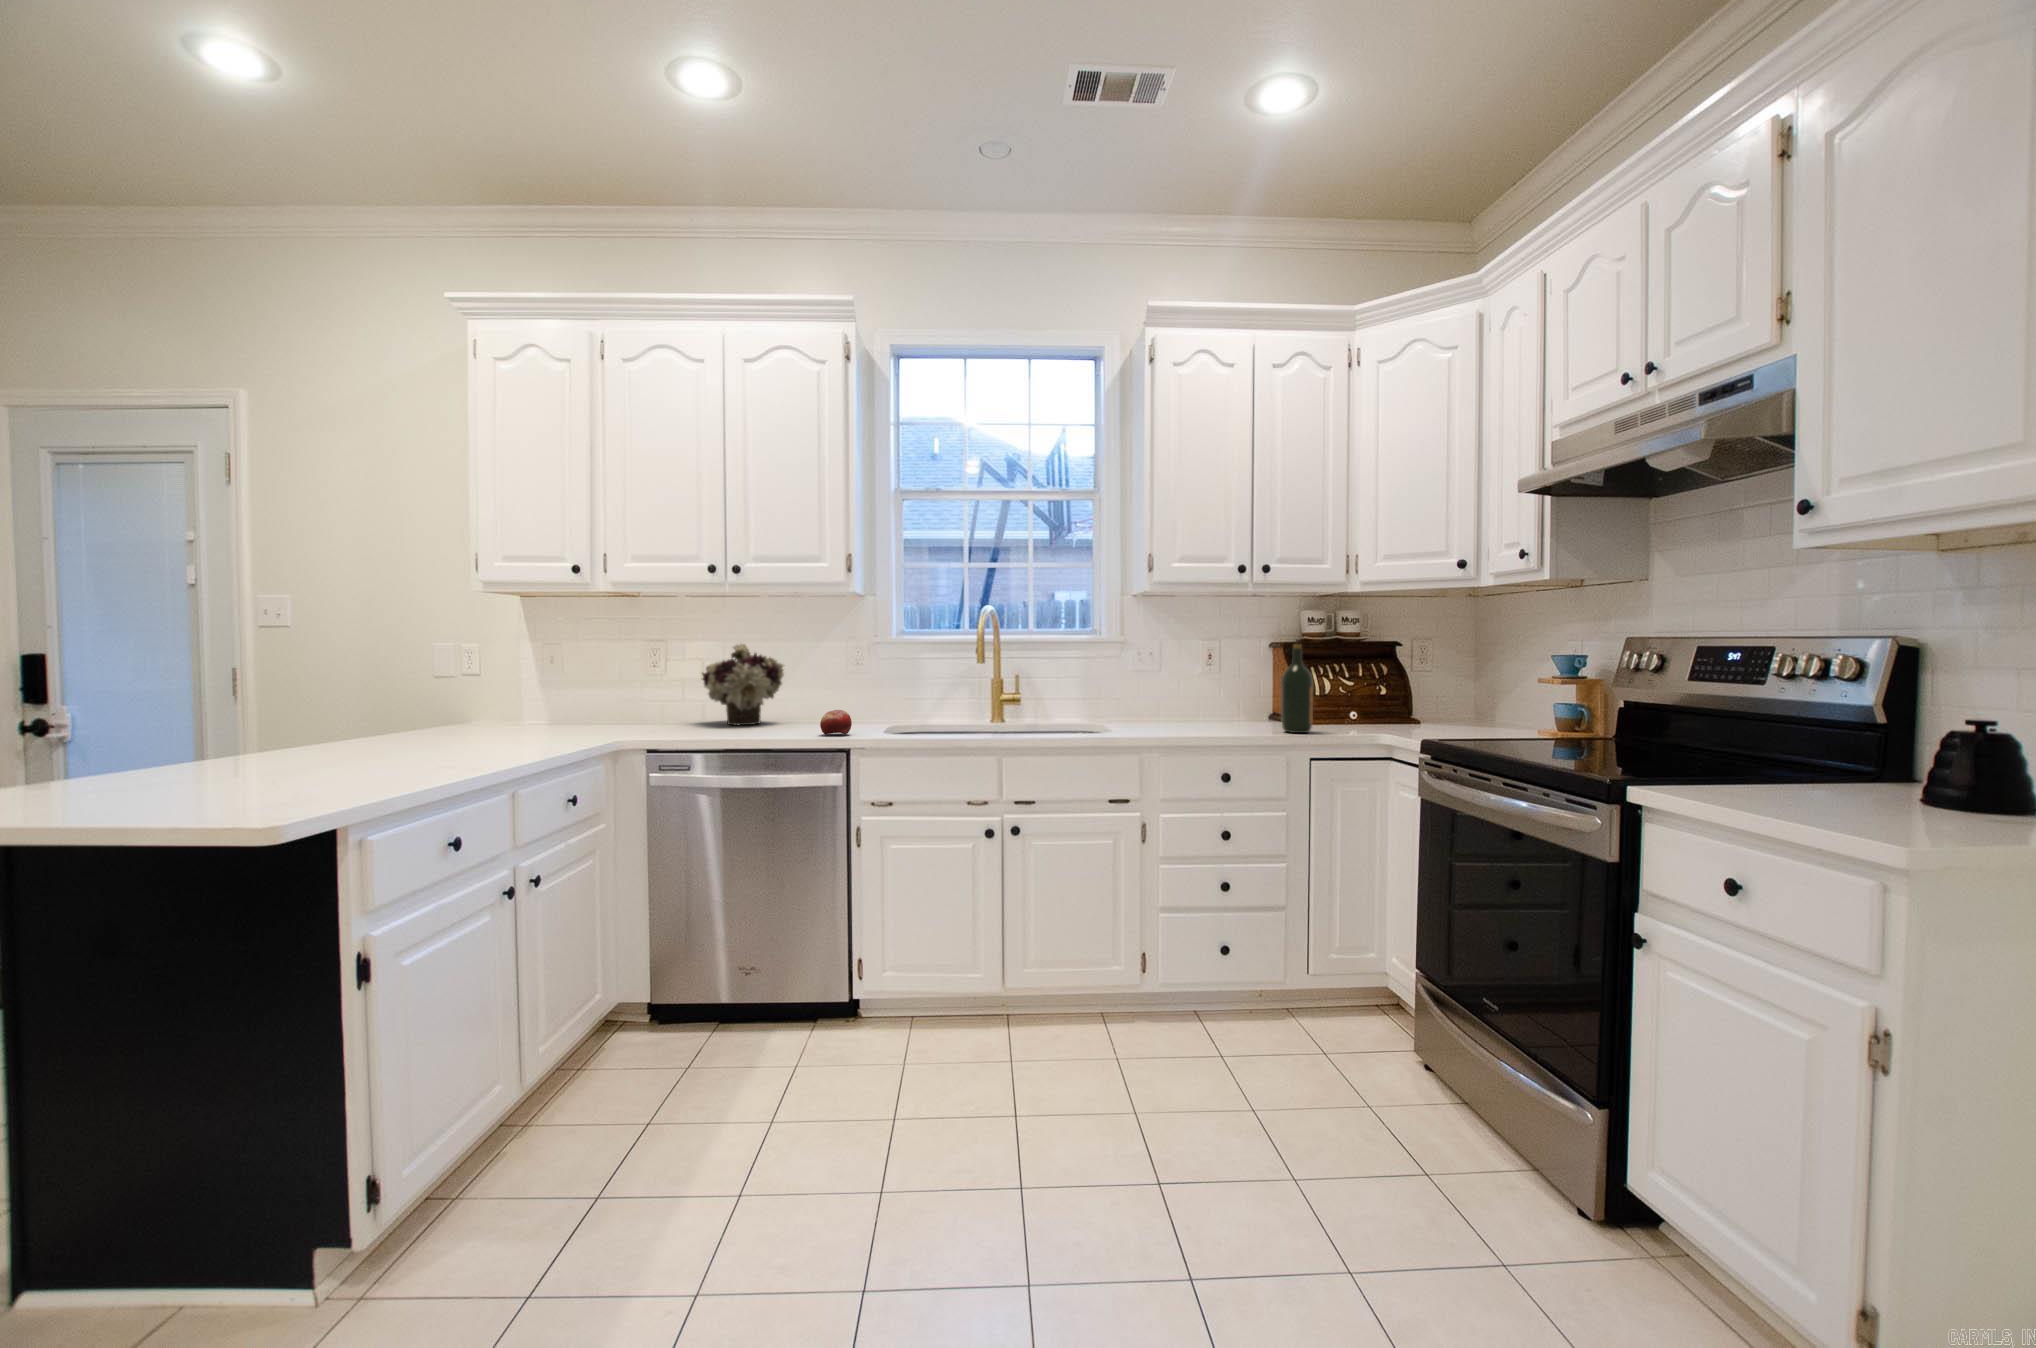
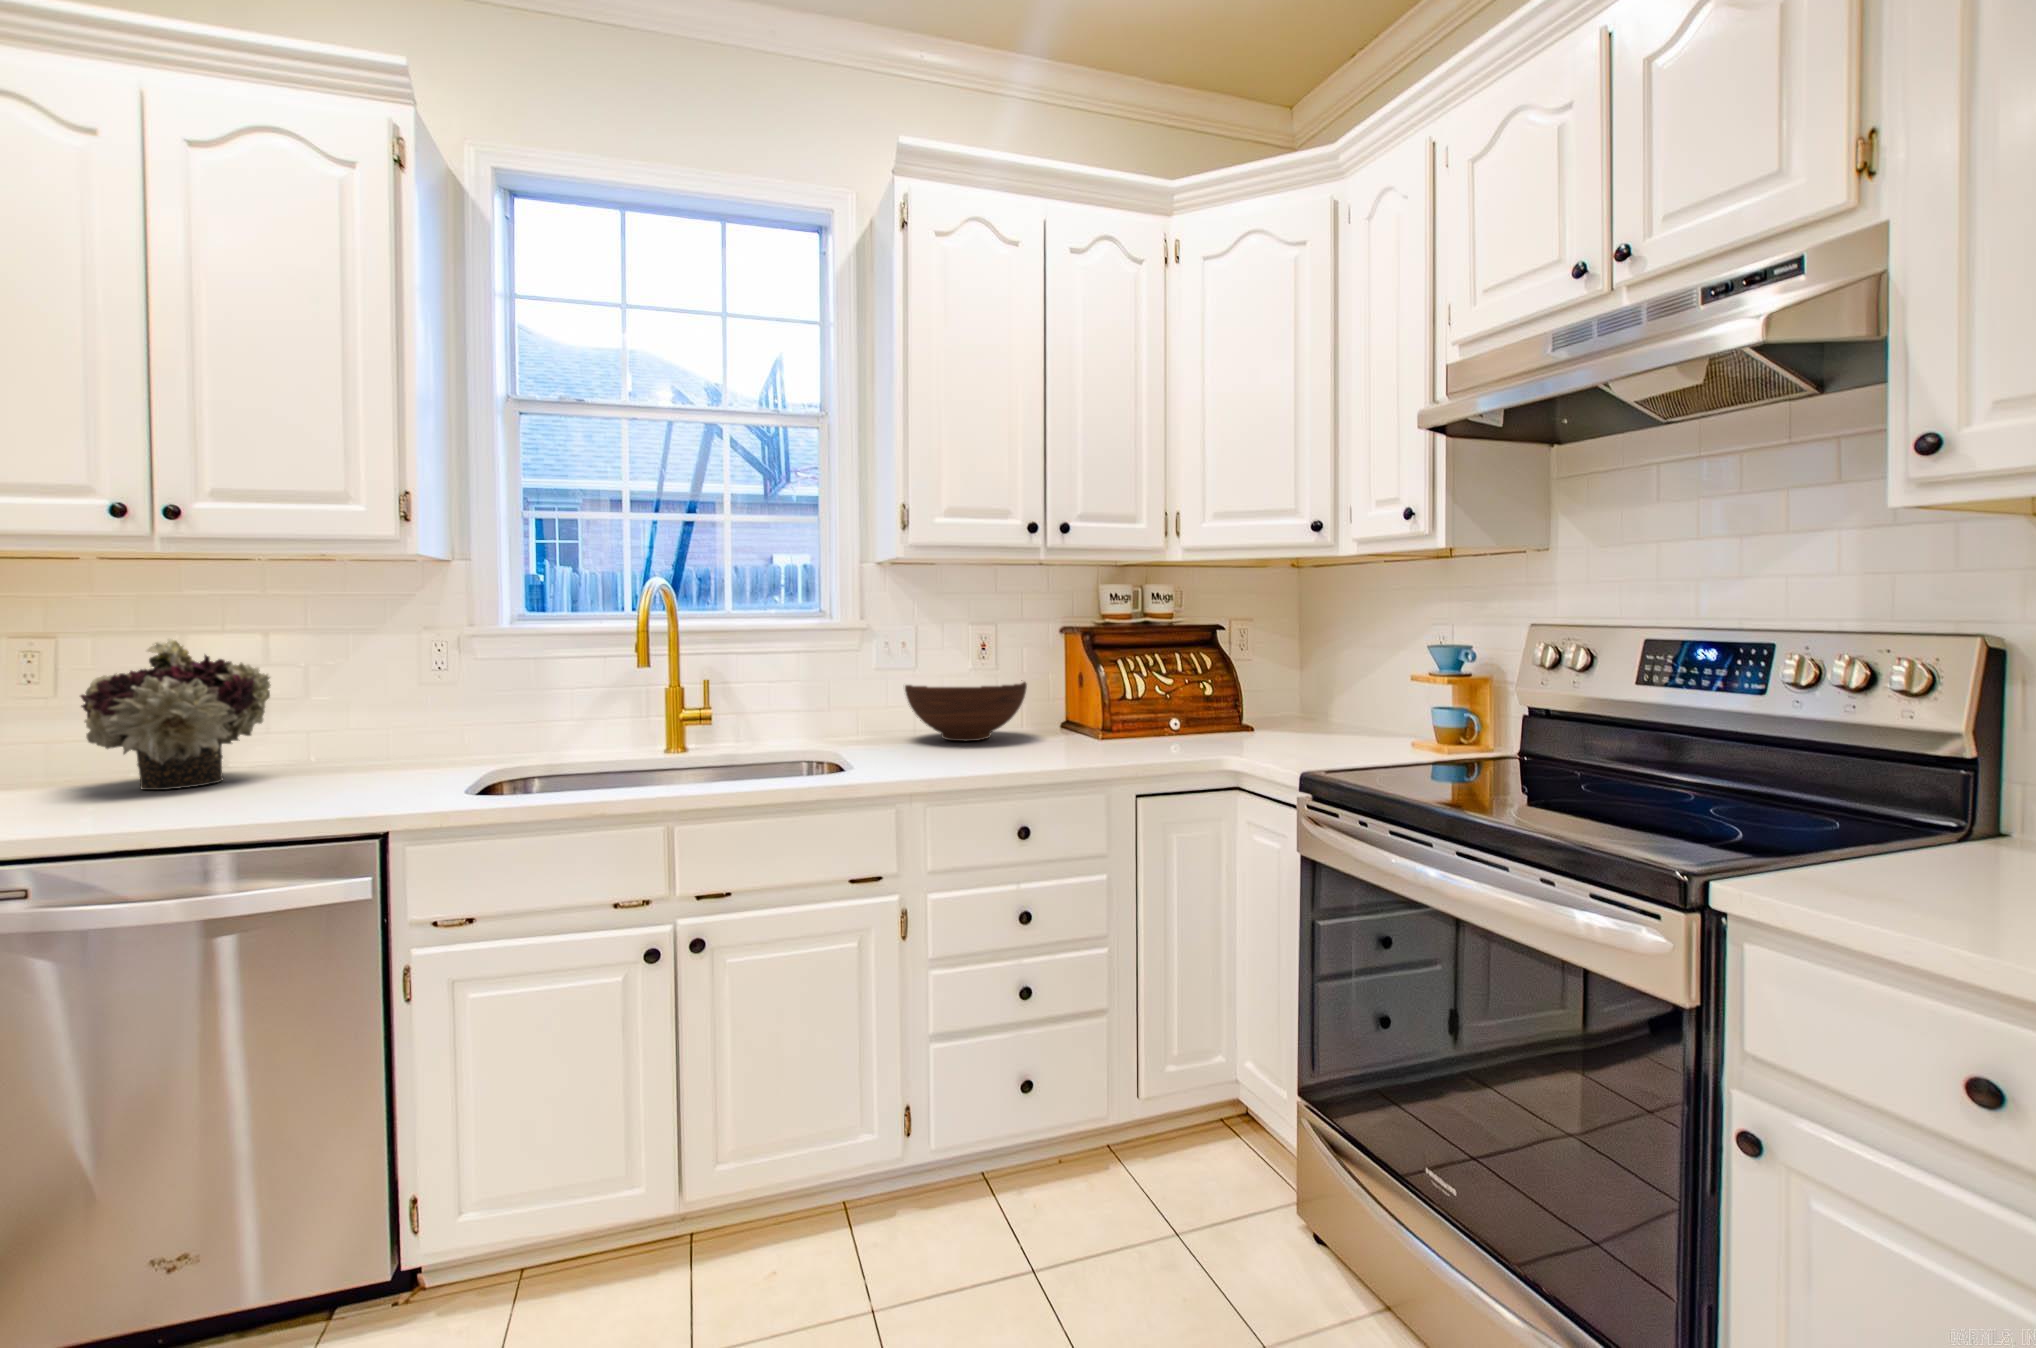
wine bottle: present [1281,644,1313,733] -> none [1091,634,1132,756]
fruit bowl: none [1146,678,1237,723] -> present [905,682,1027,741]
fruit: present [820,710,852,734] -> none [301,761,374,808]

